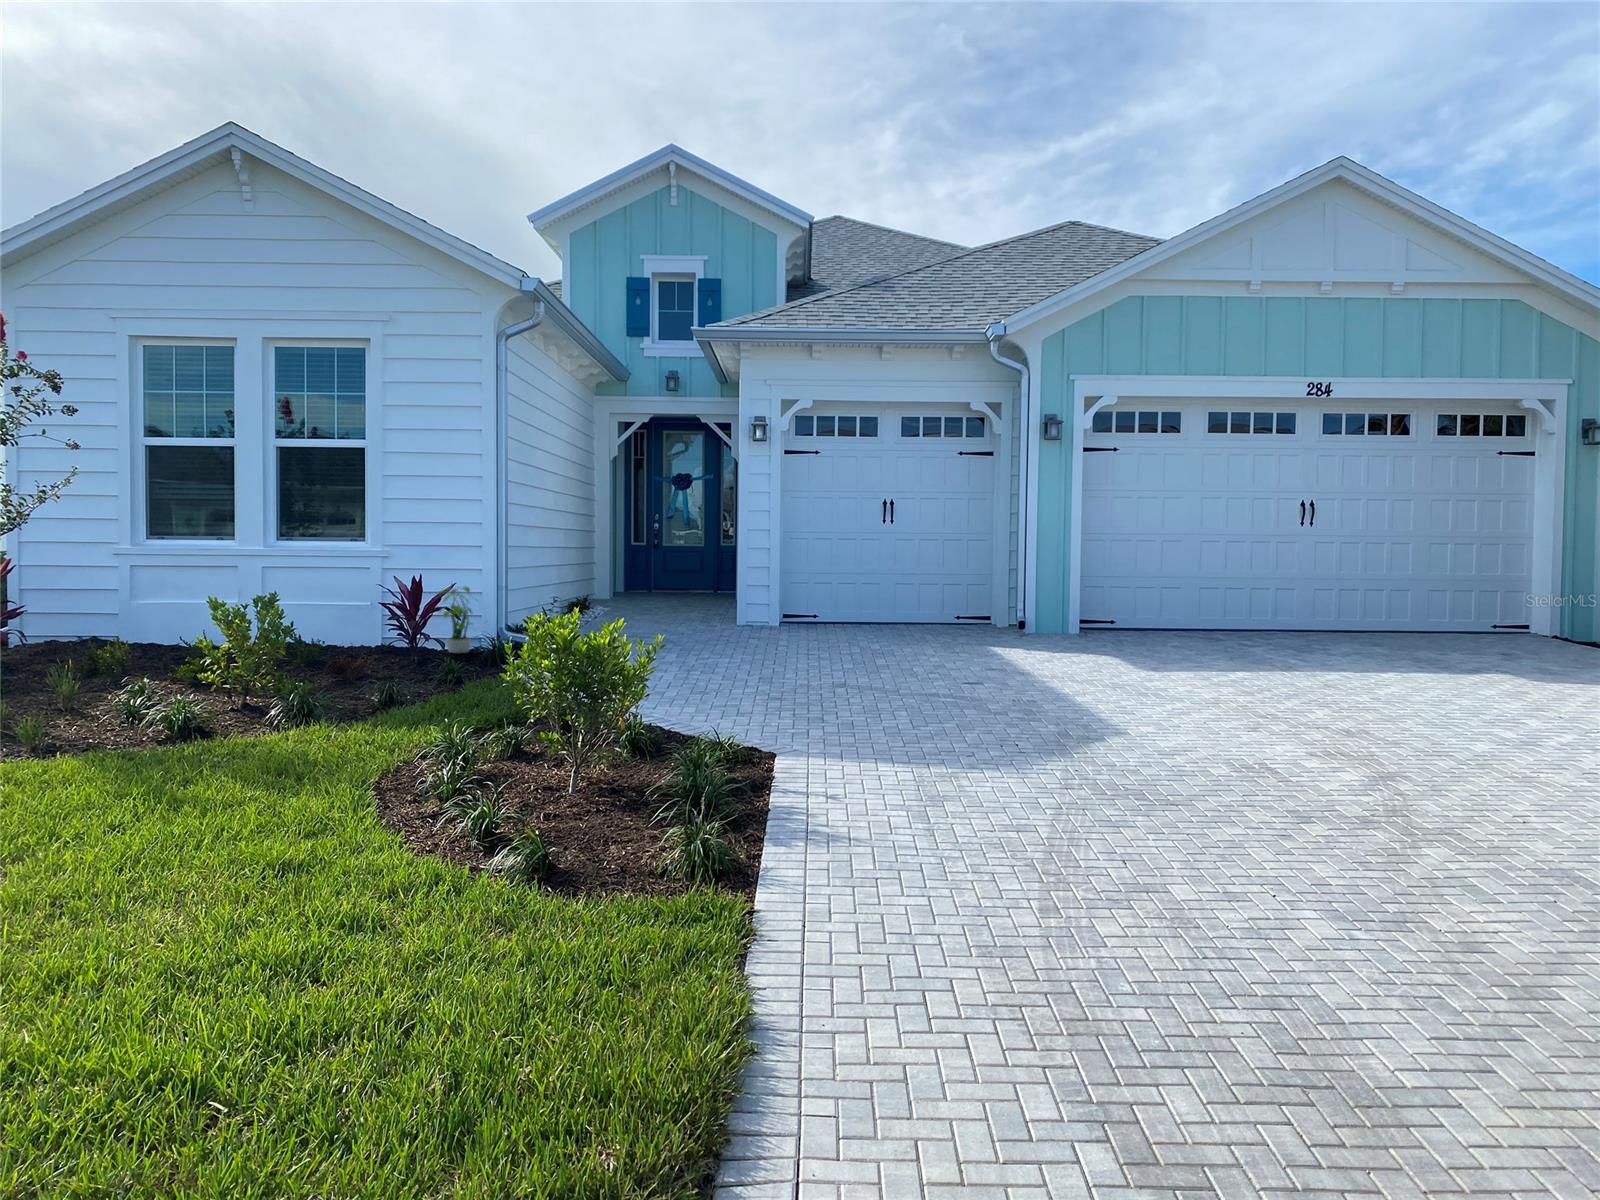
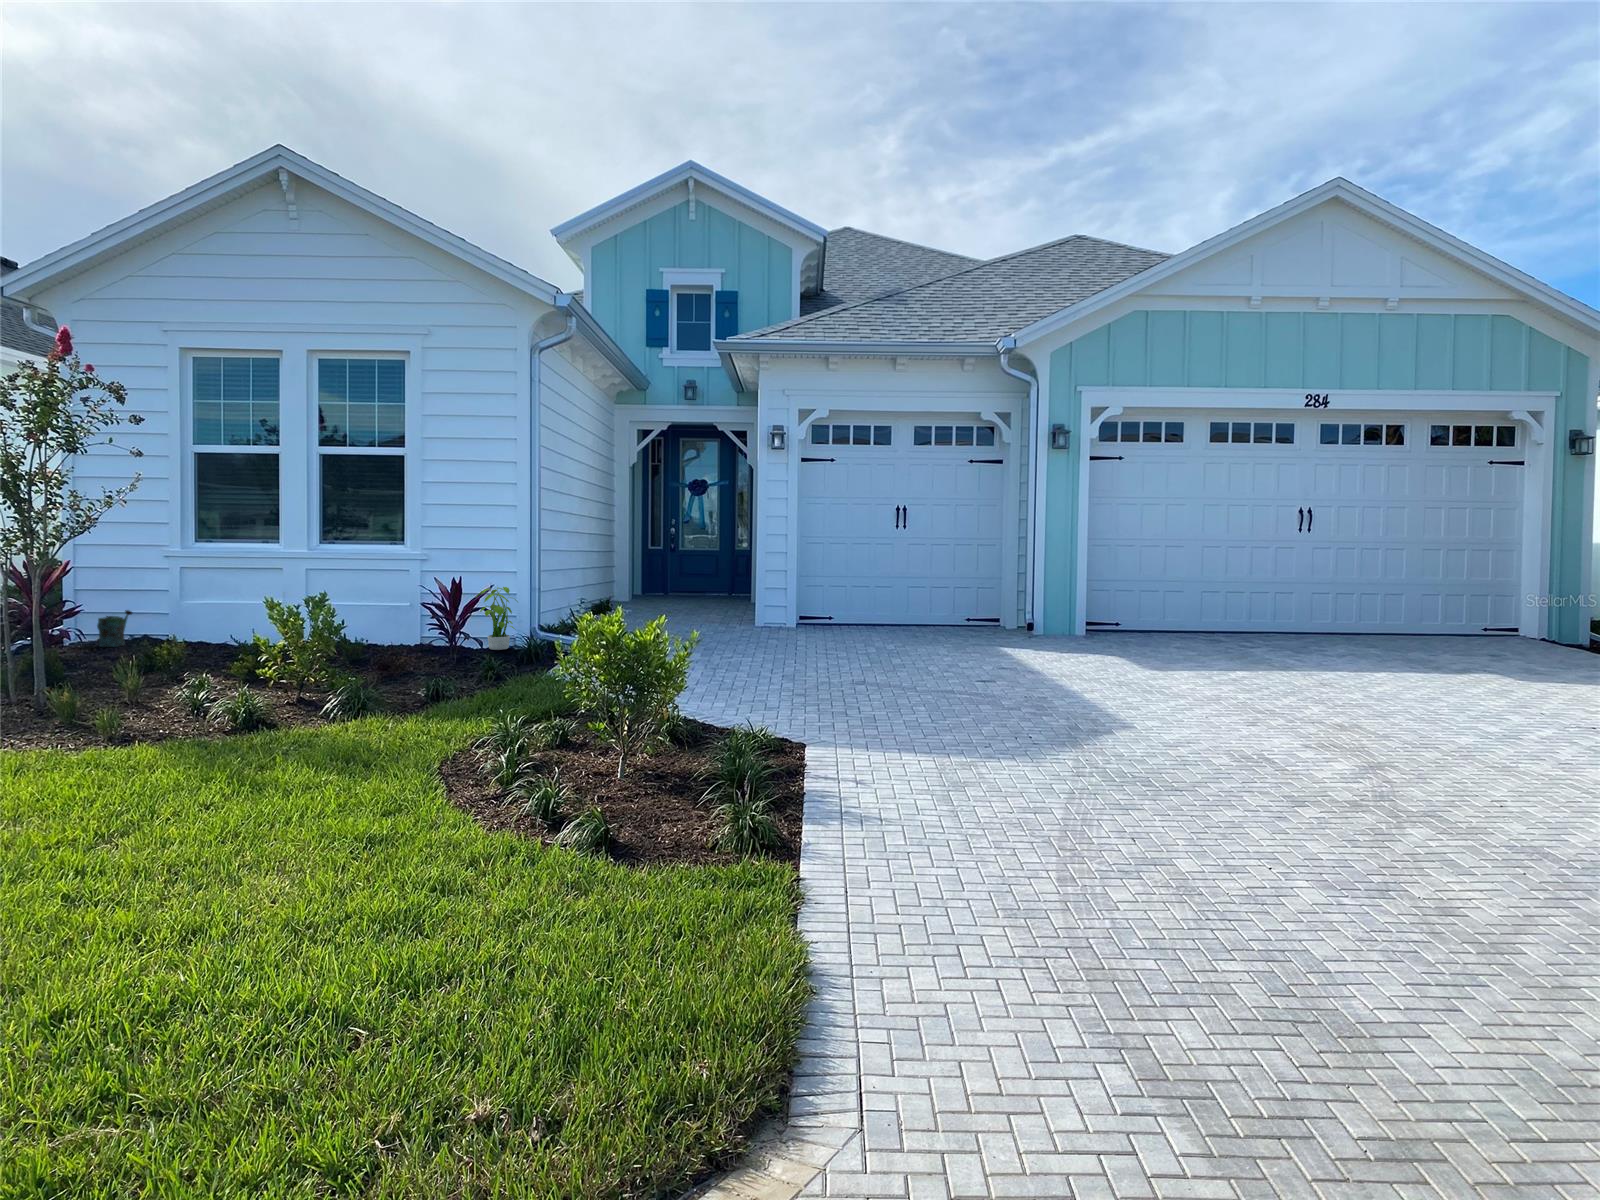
watering can: none [28,611,68,651] -> present [97,610,132,647]

